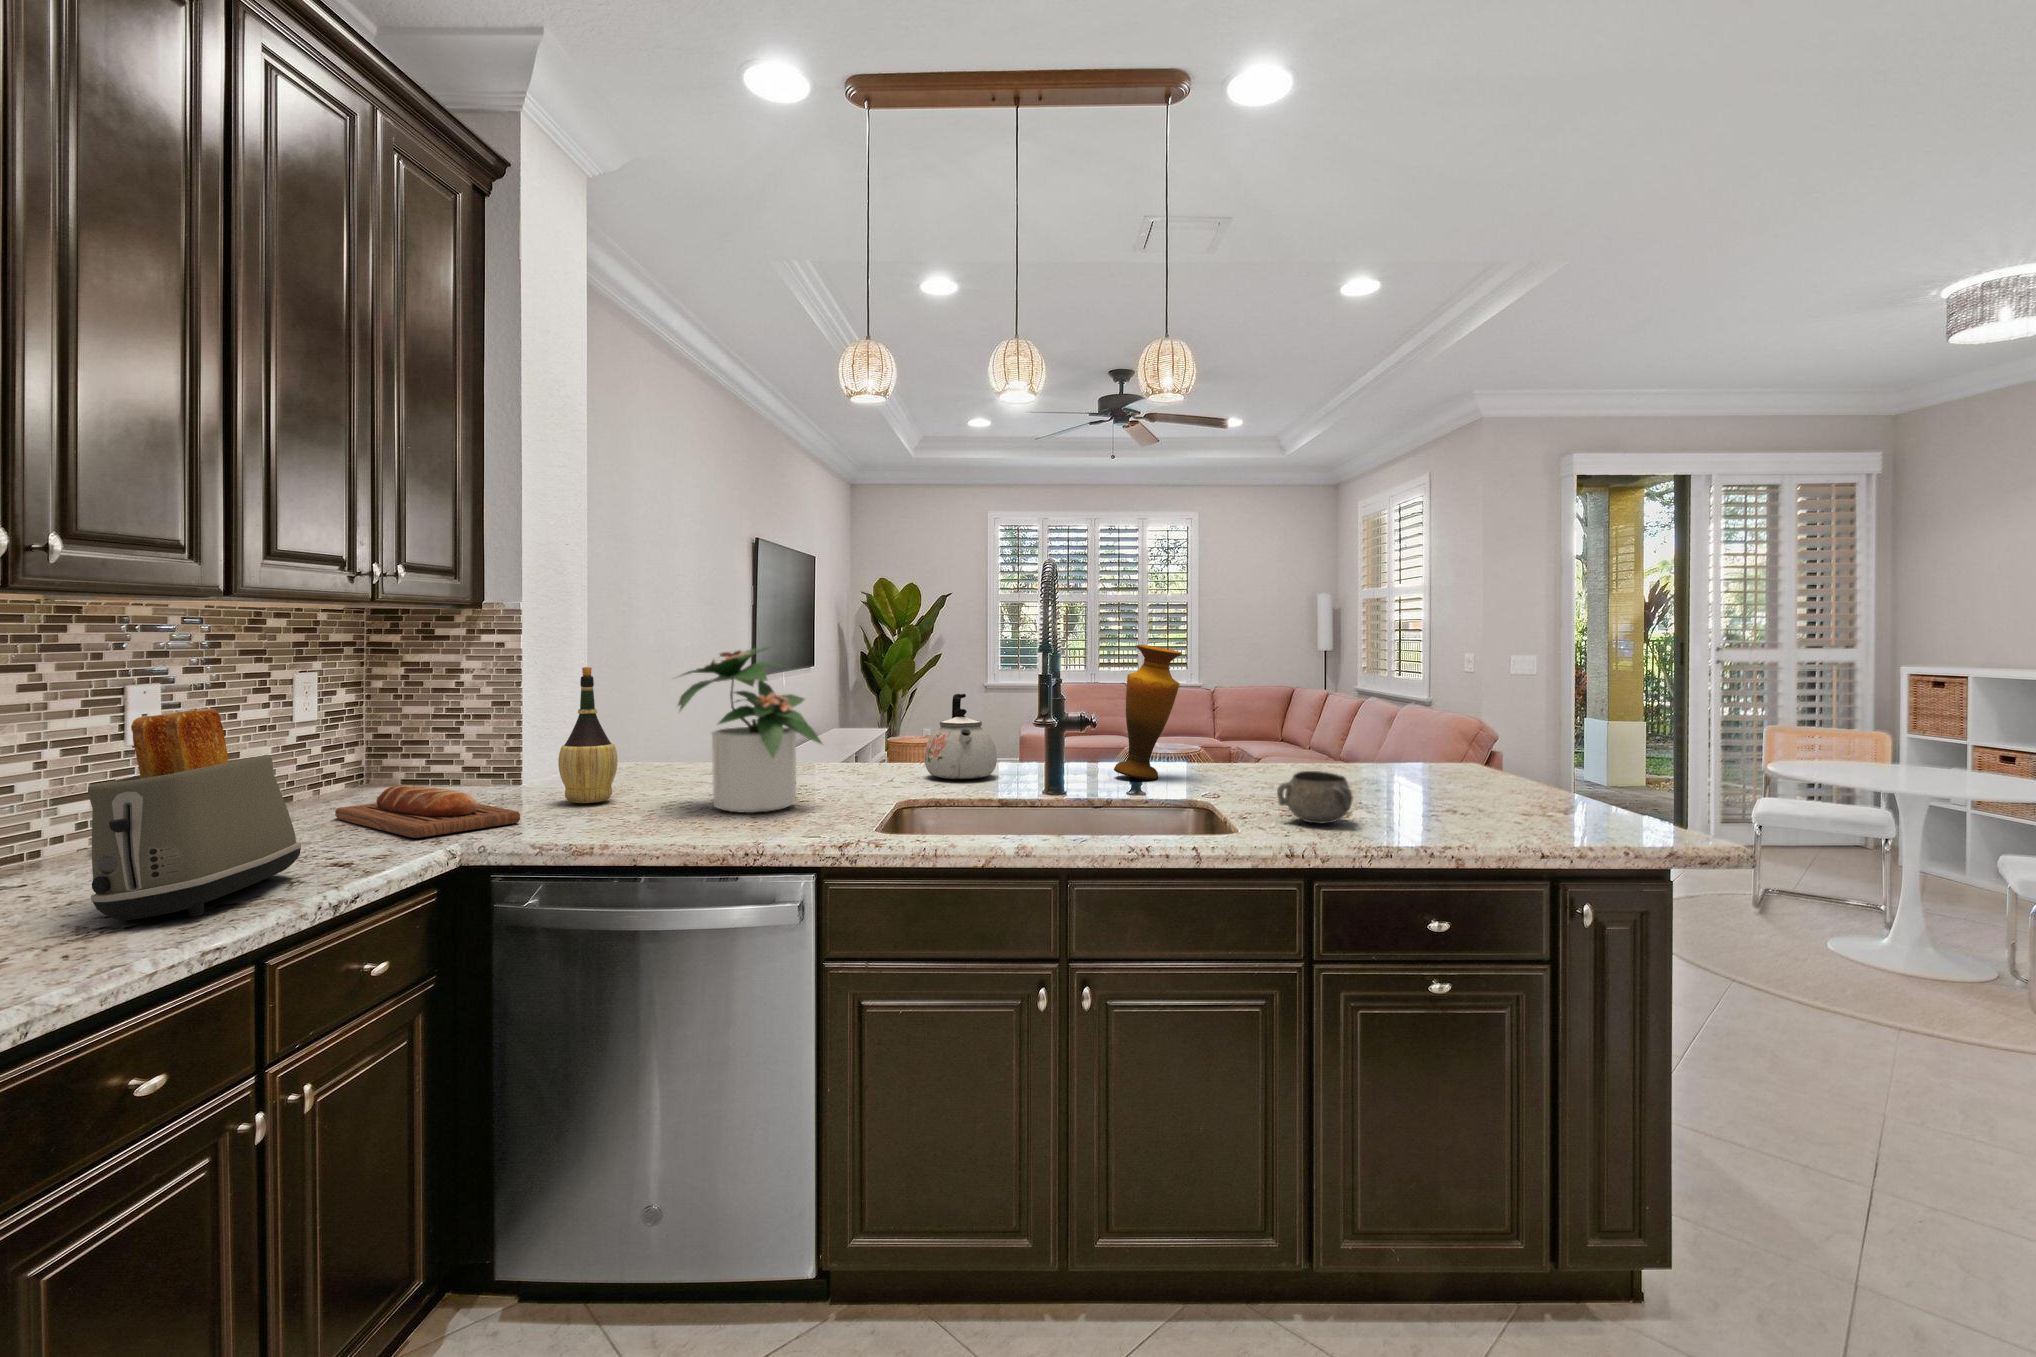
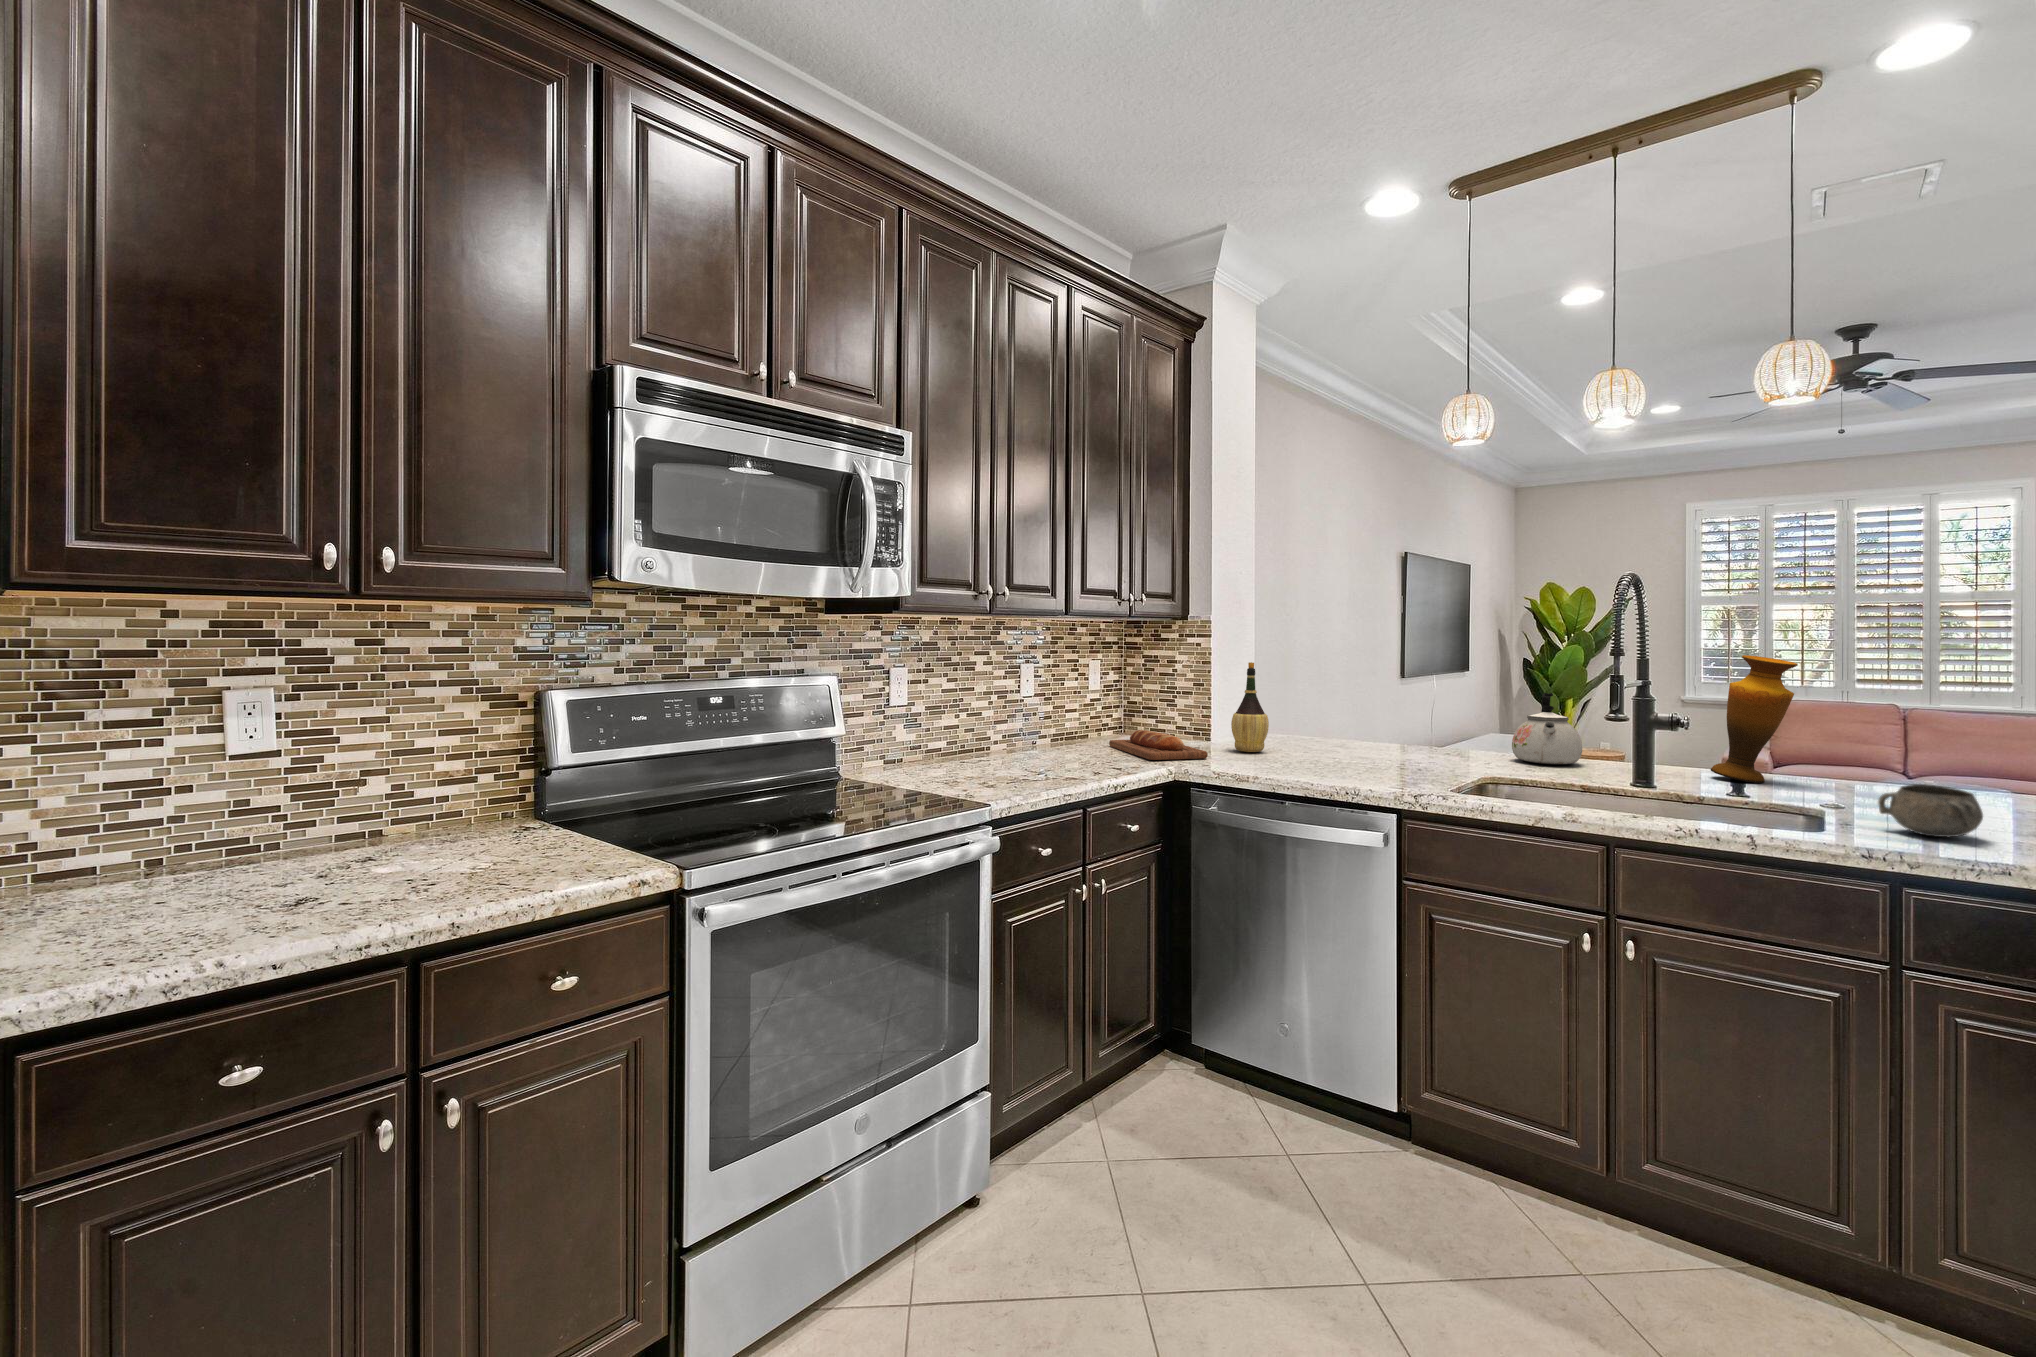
potted plant: present [678,647,822,813] -> none [1305,651,1417,769]
toaster: present [88,709,301,921] -> none [1018,679,1099,782]

